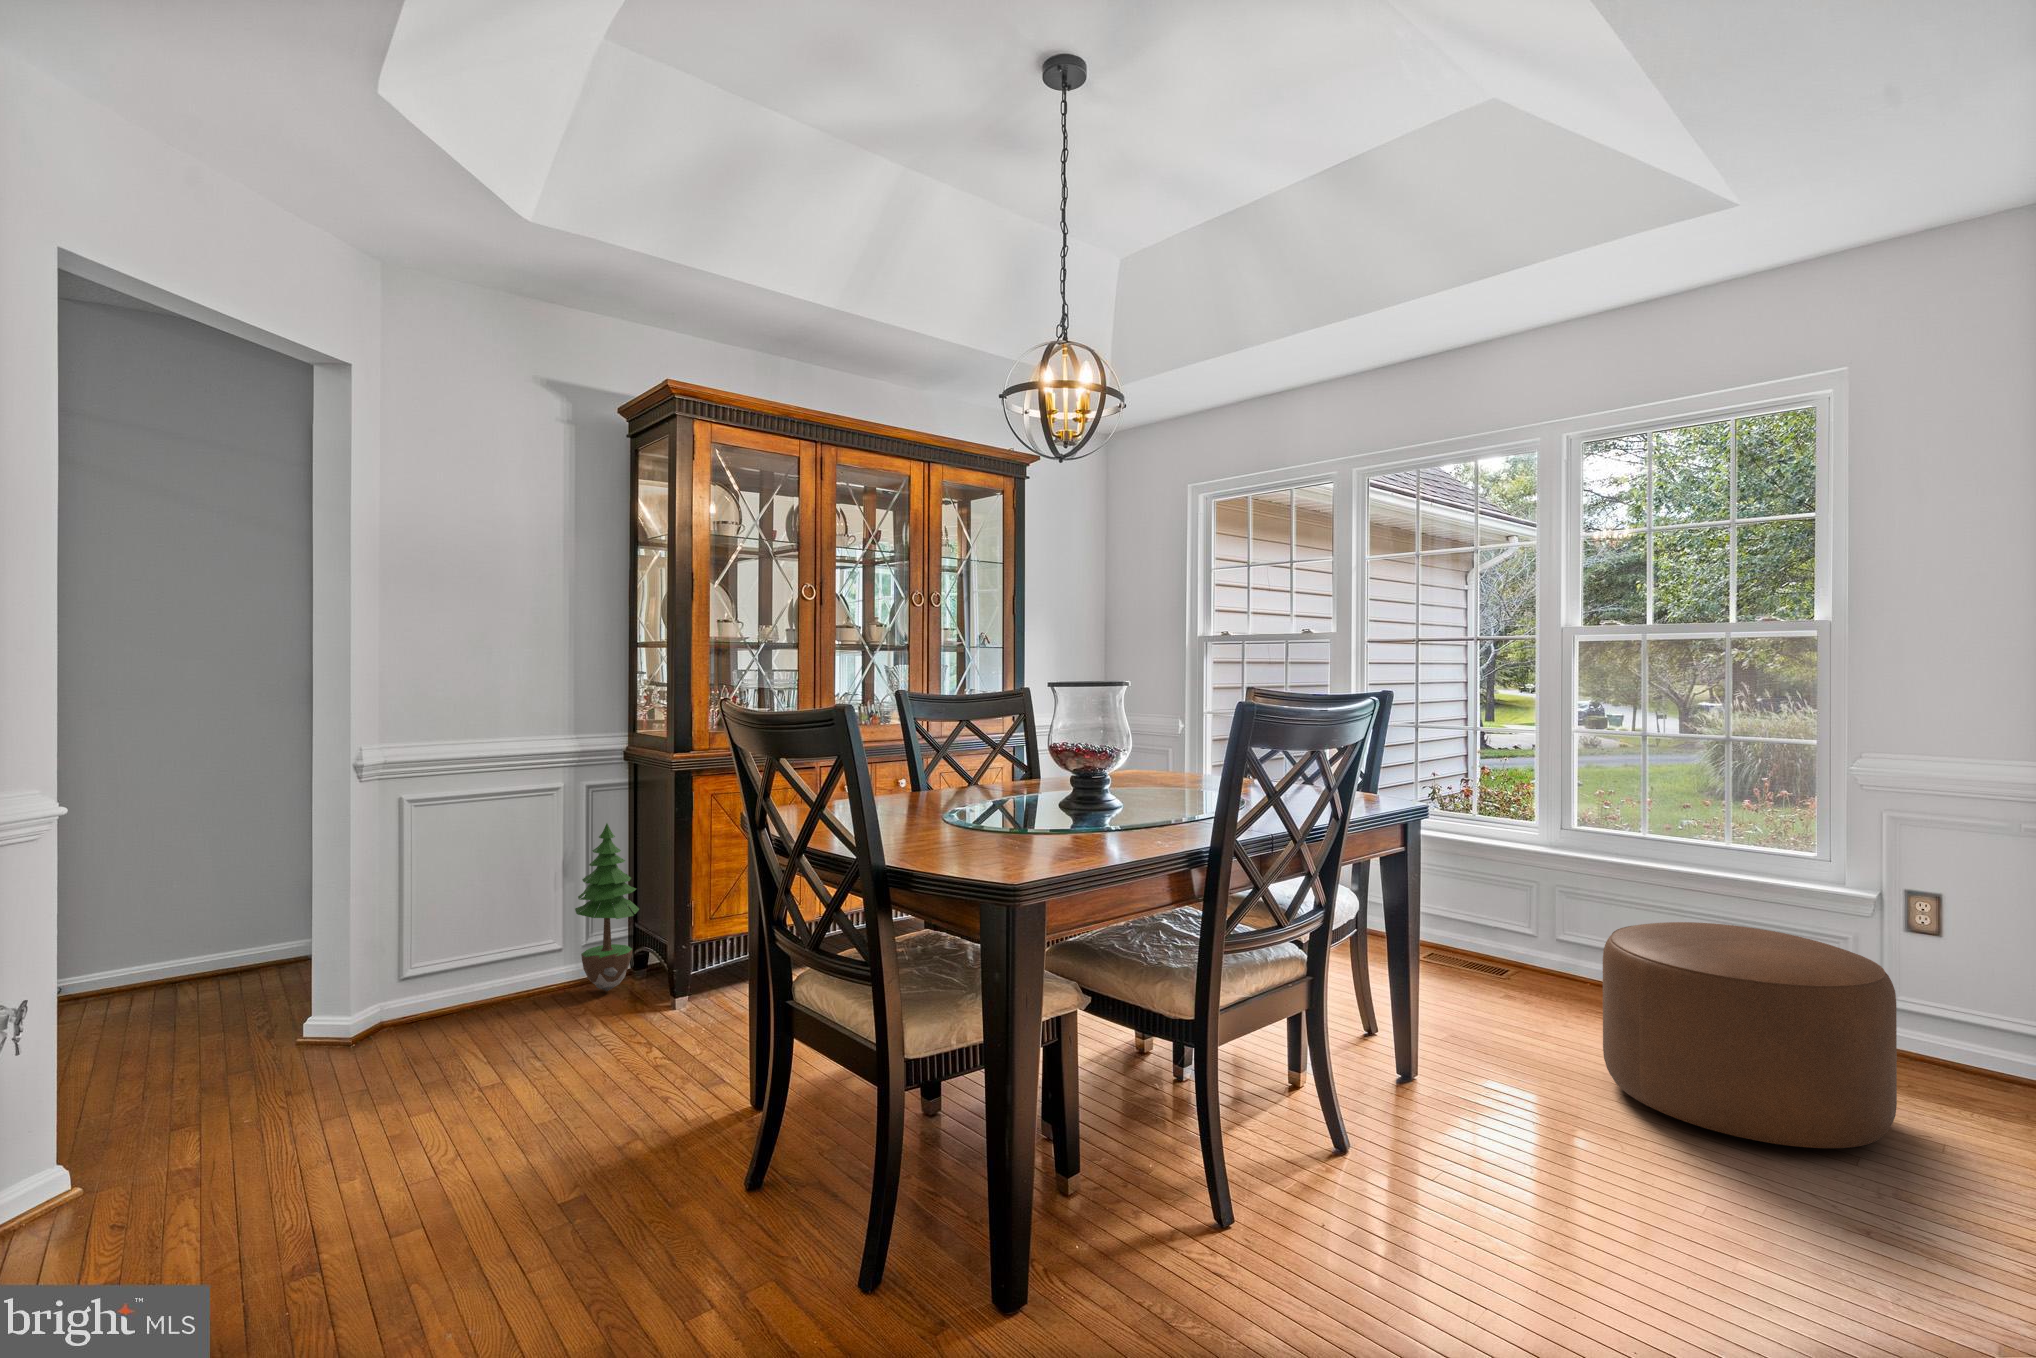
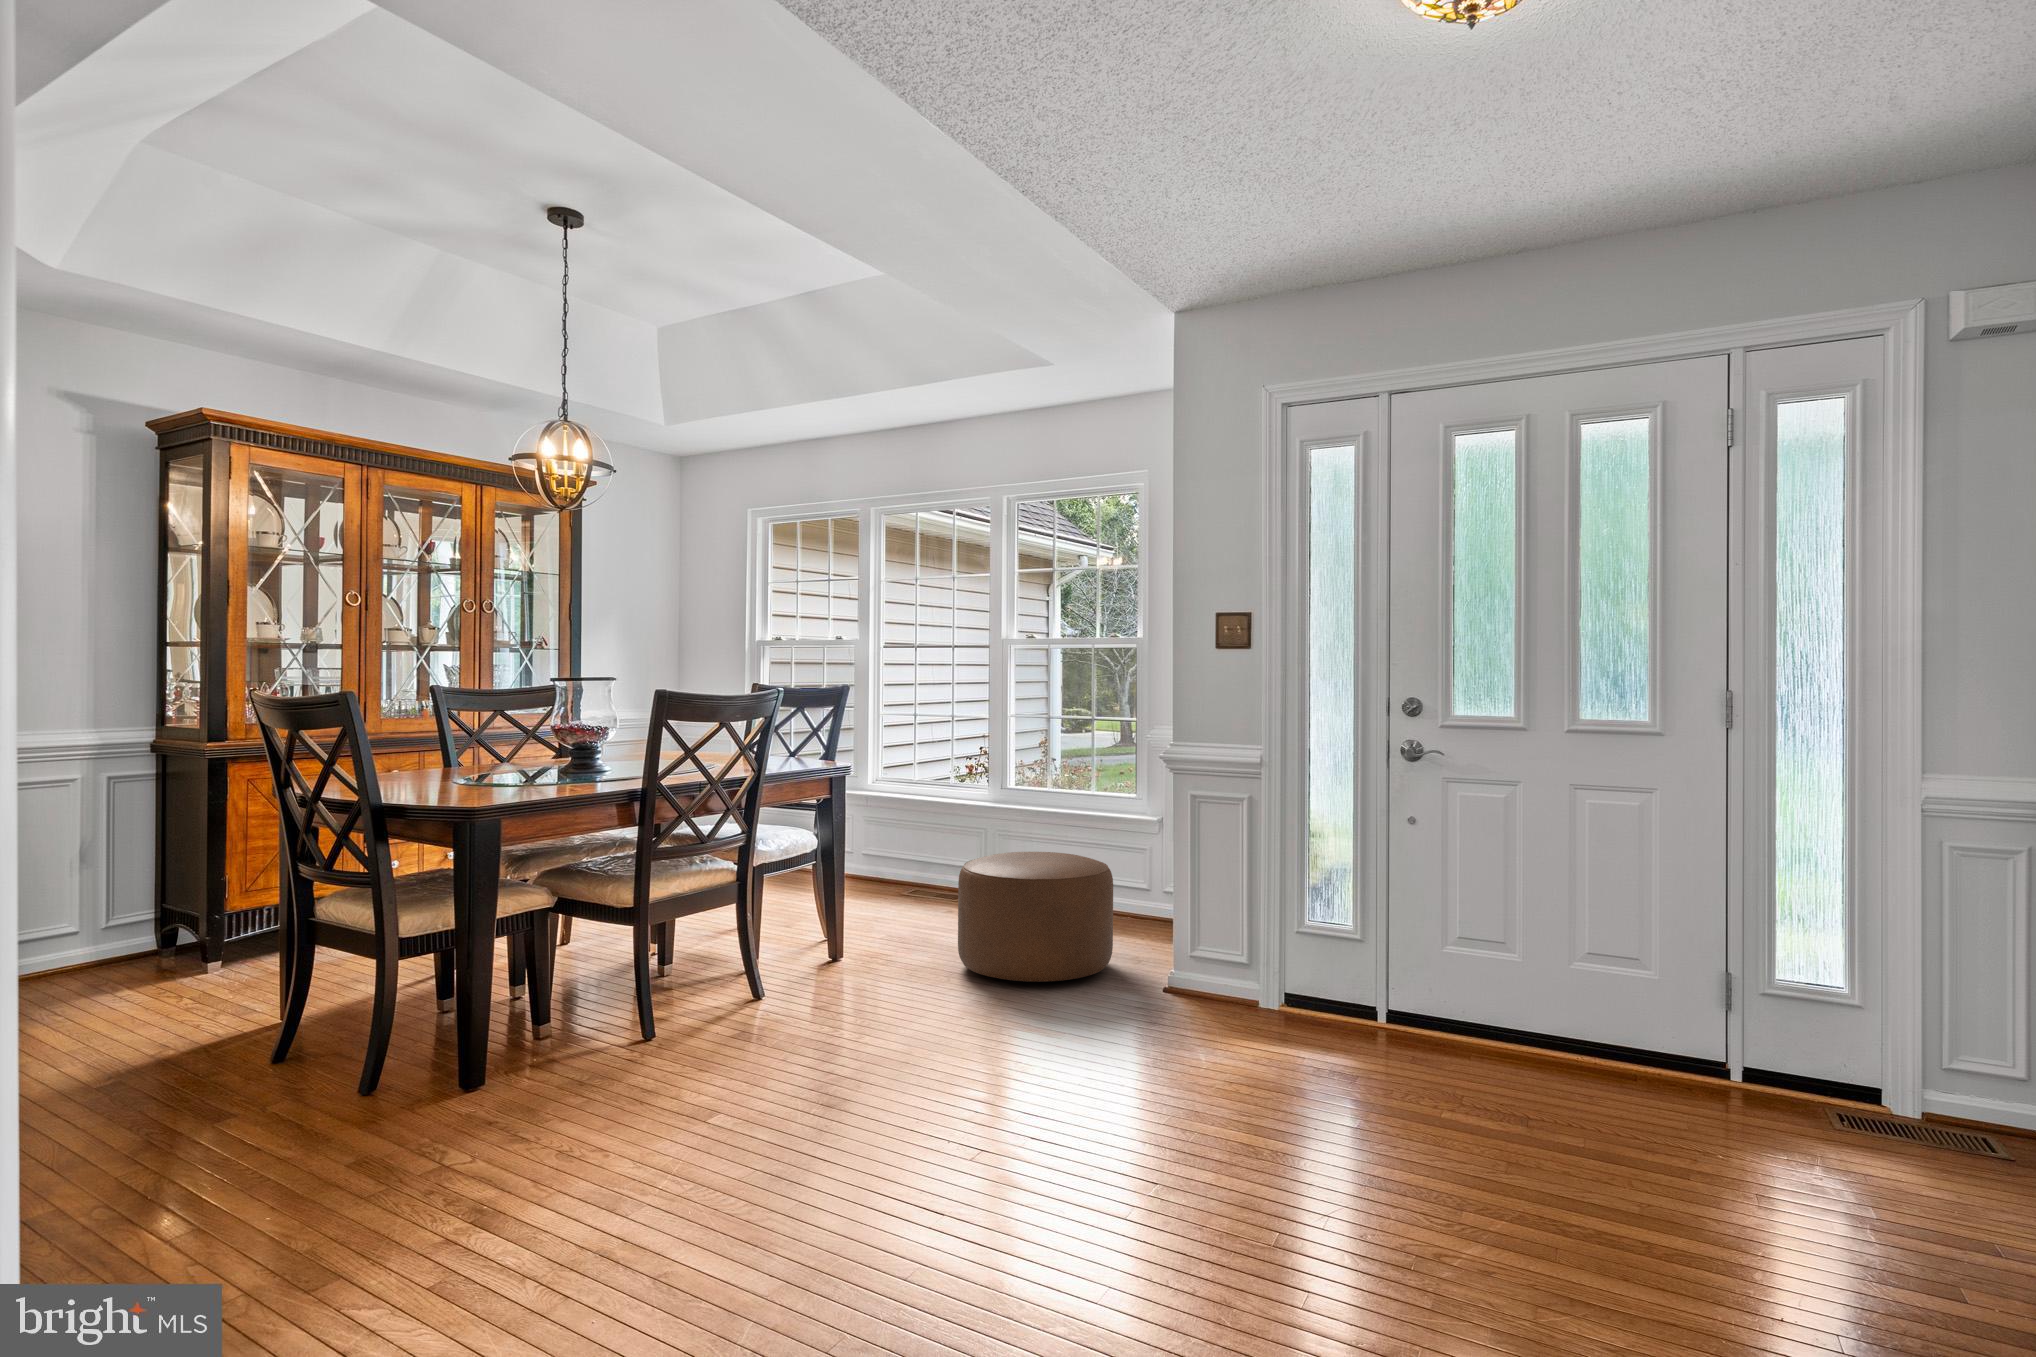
potted tree: present [575,824,639,991] -> none [97,810,168,967]

